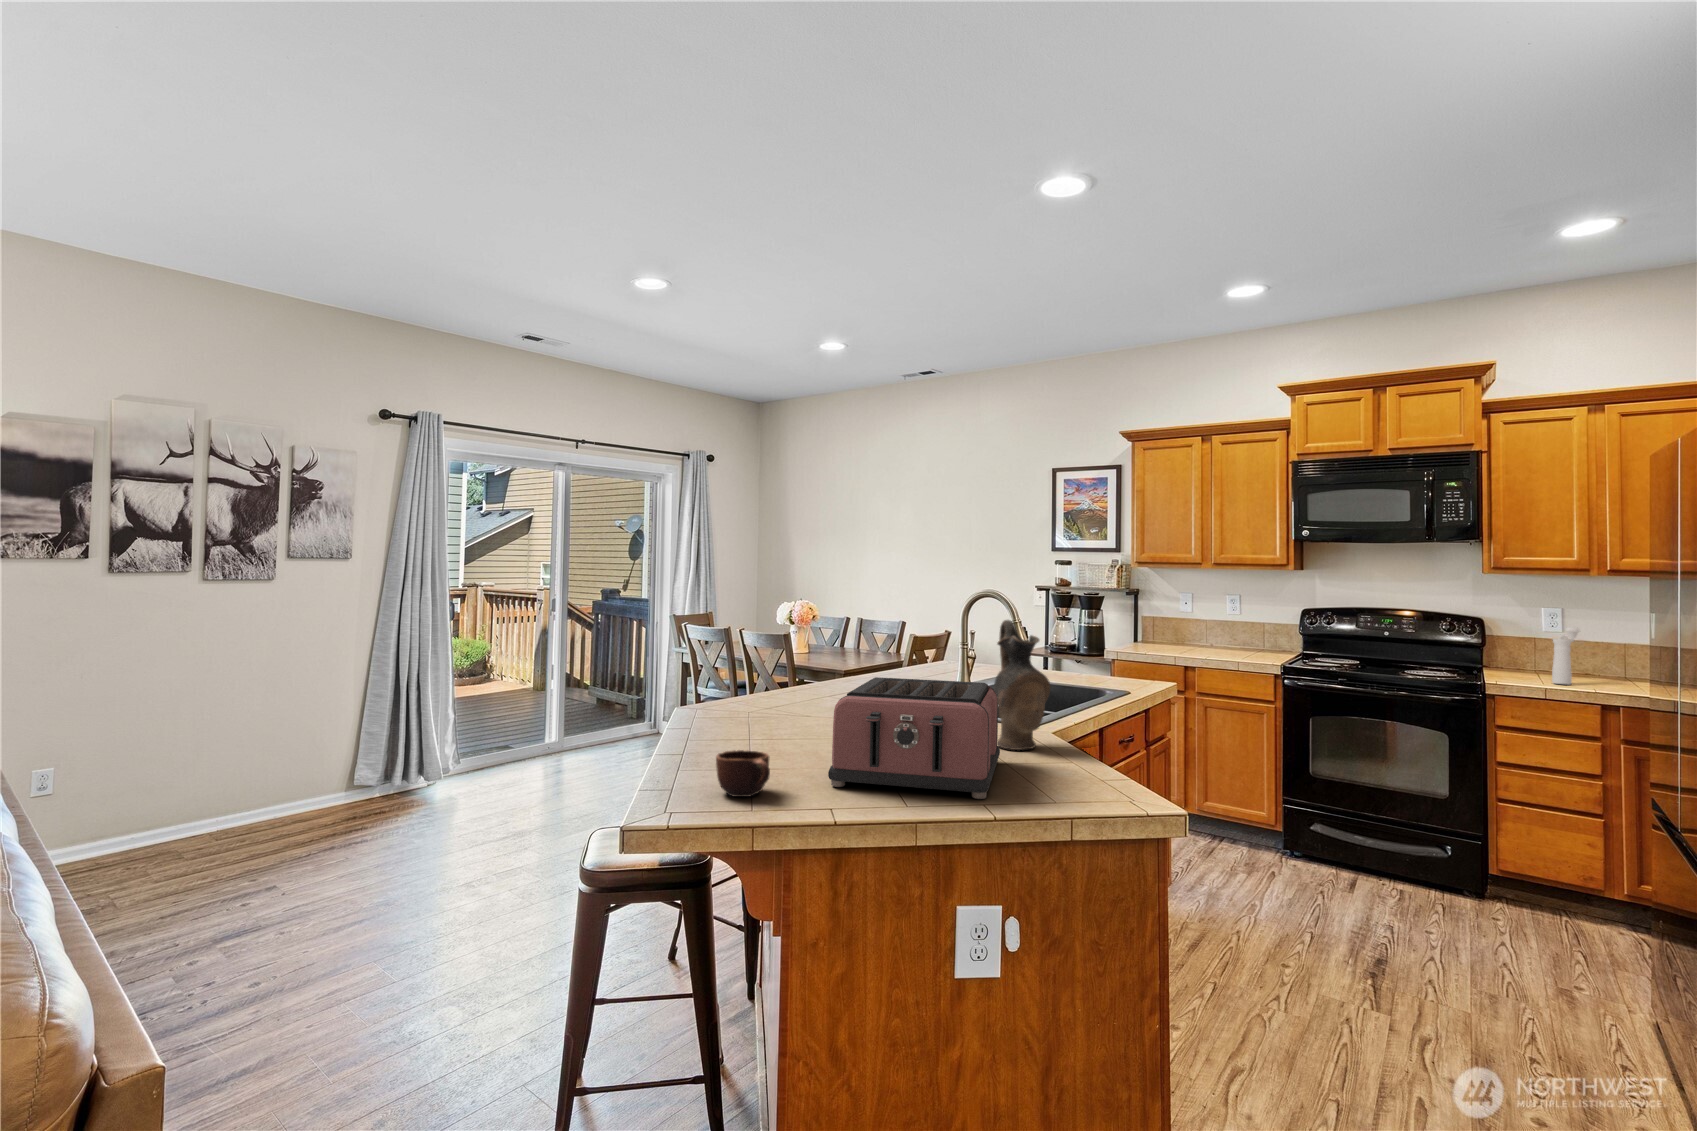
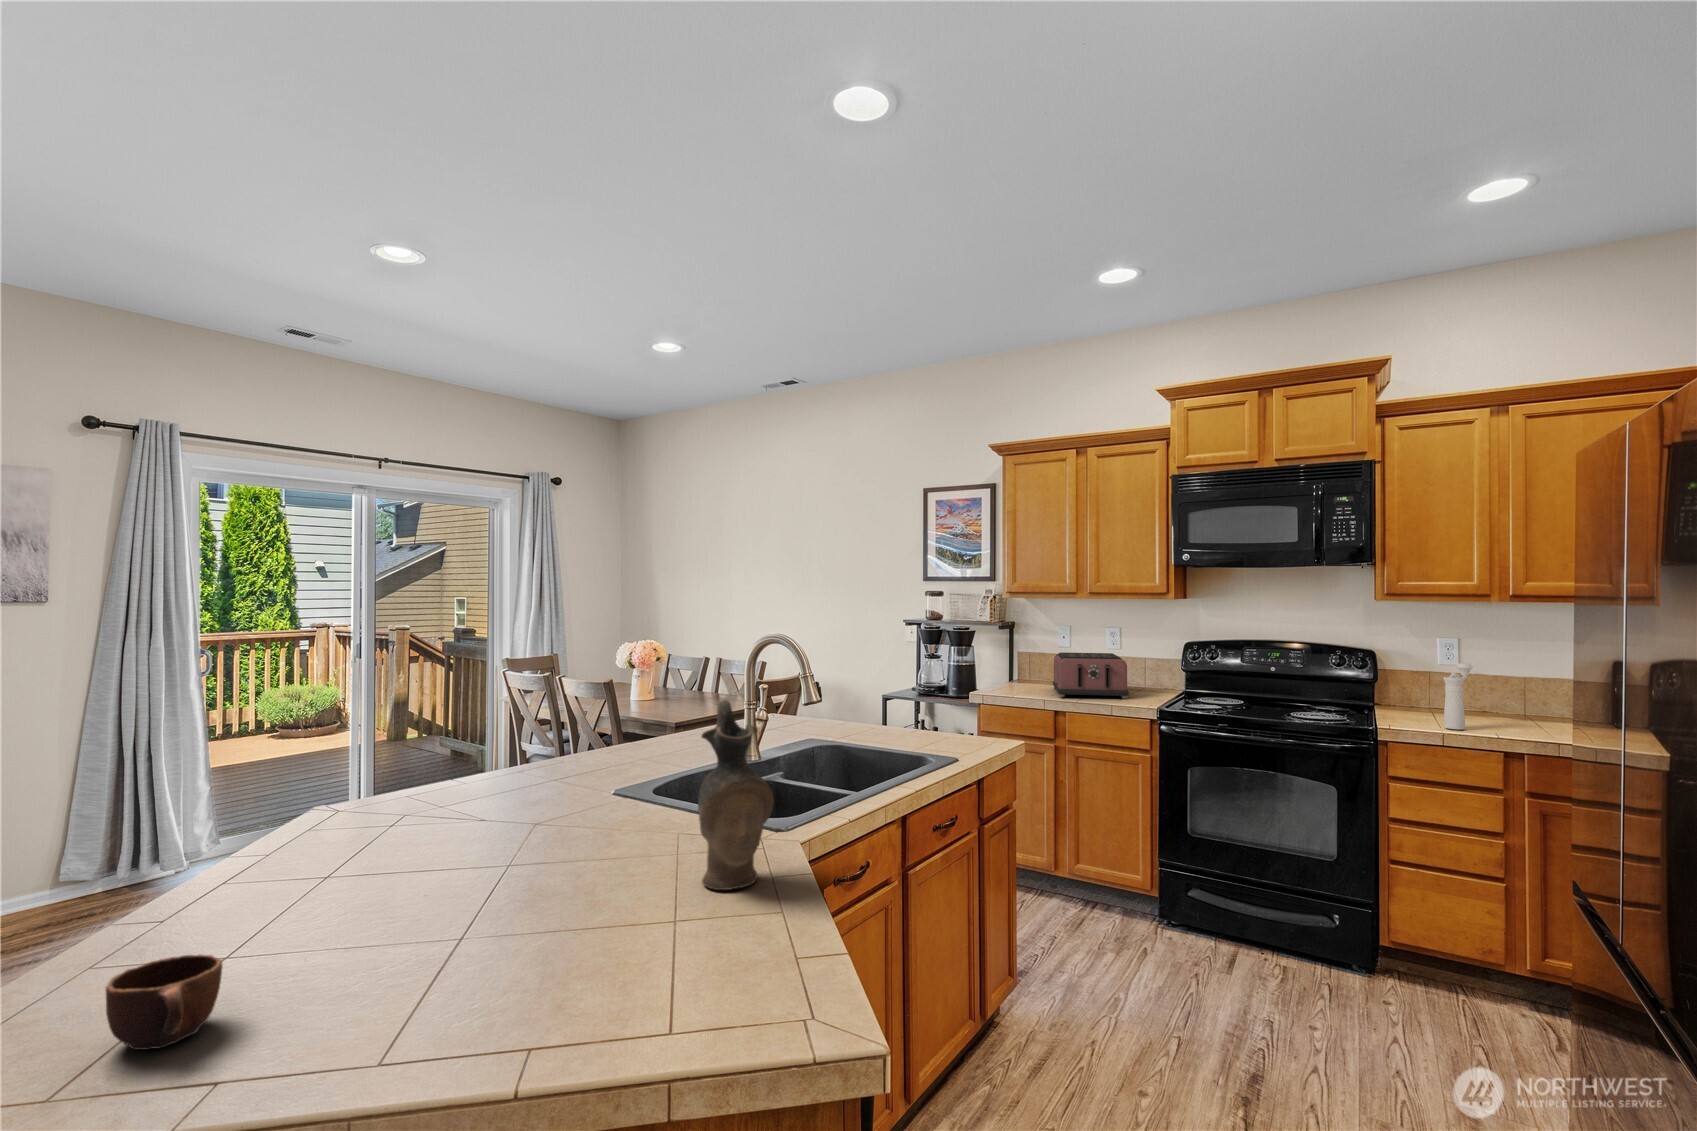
toaster: present [828,677,1000,799] -> present [1053,652,1129,699]

